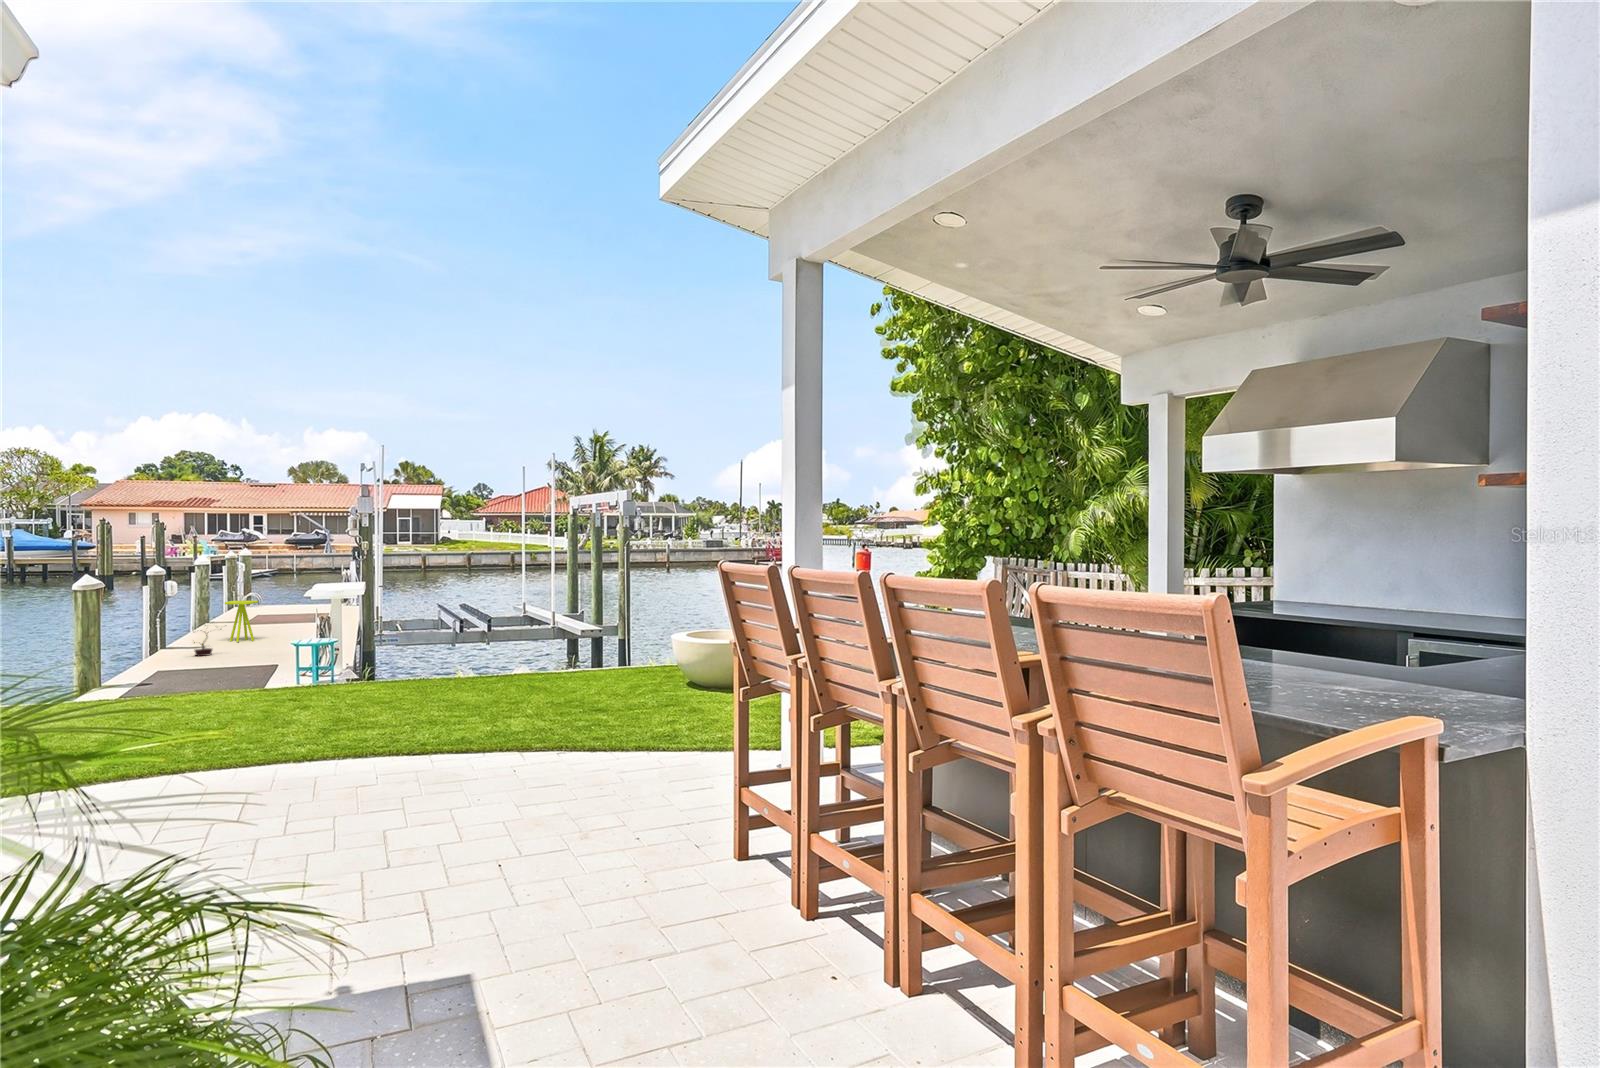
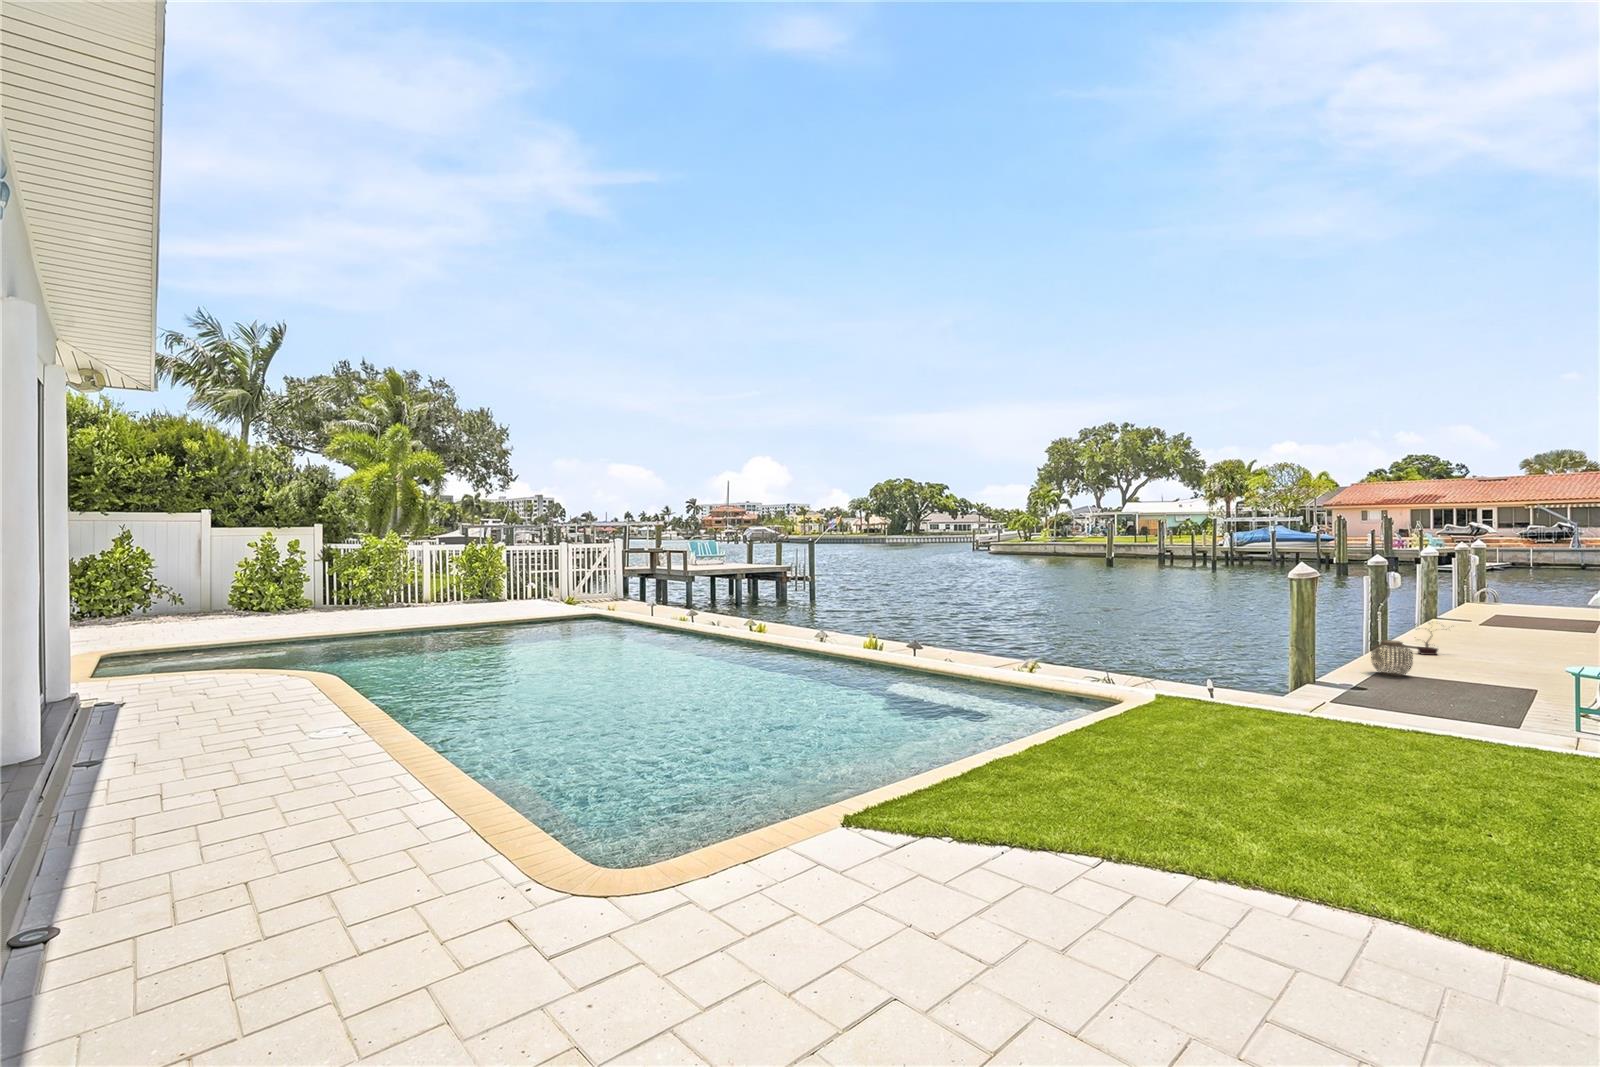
side table: present [225,600,258,642] -> none [1453,599,1495,644]
woven basket: none [154,643,192,678] -> present [1371,640,1413,676]

